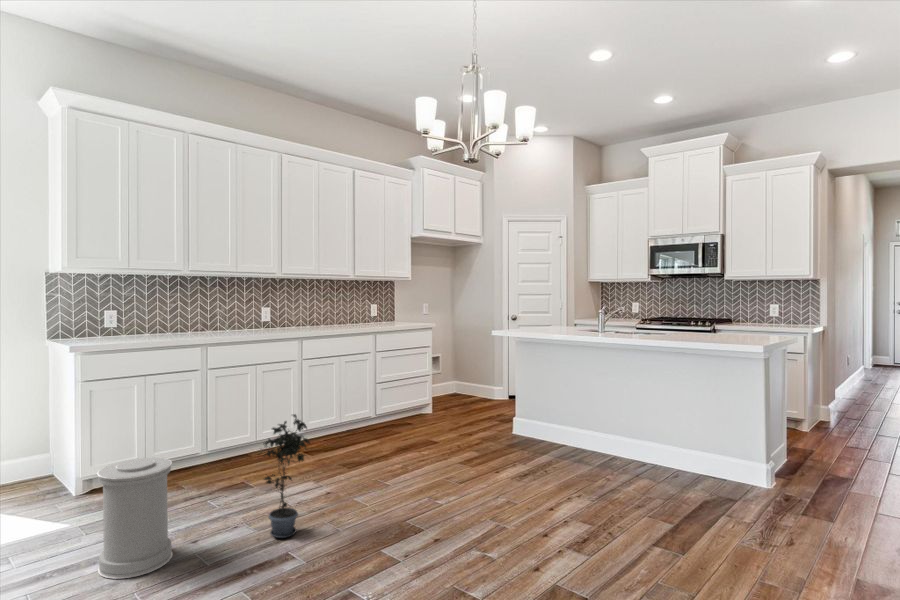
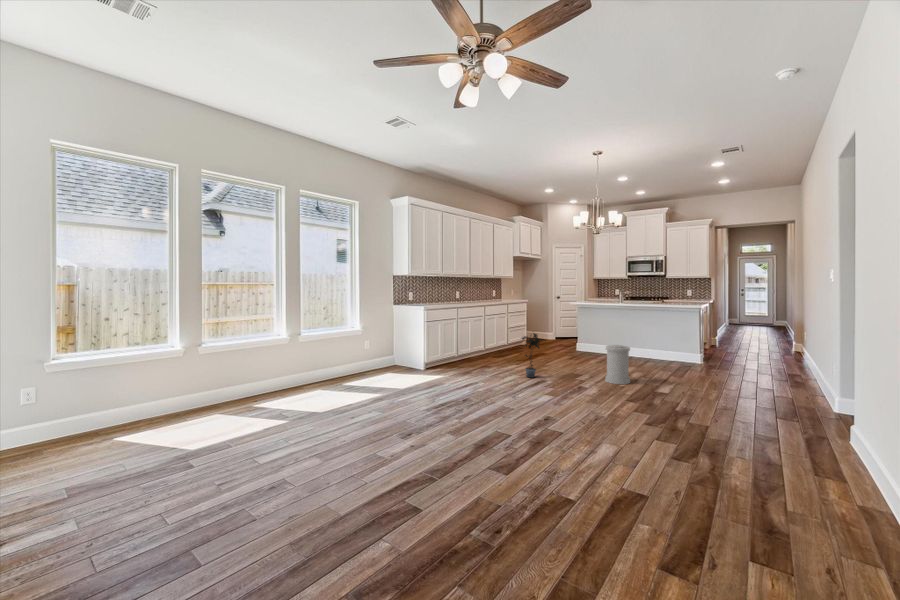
trash can: present [97,457,173,579] -> present [605,345,630,384]

